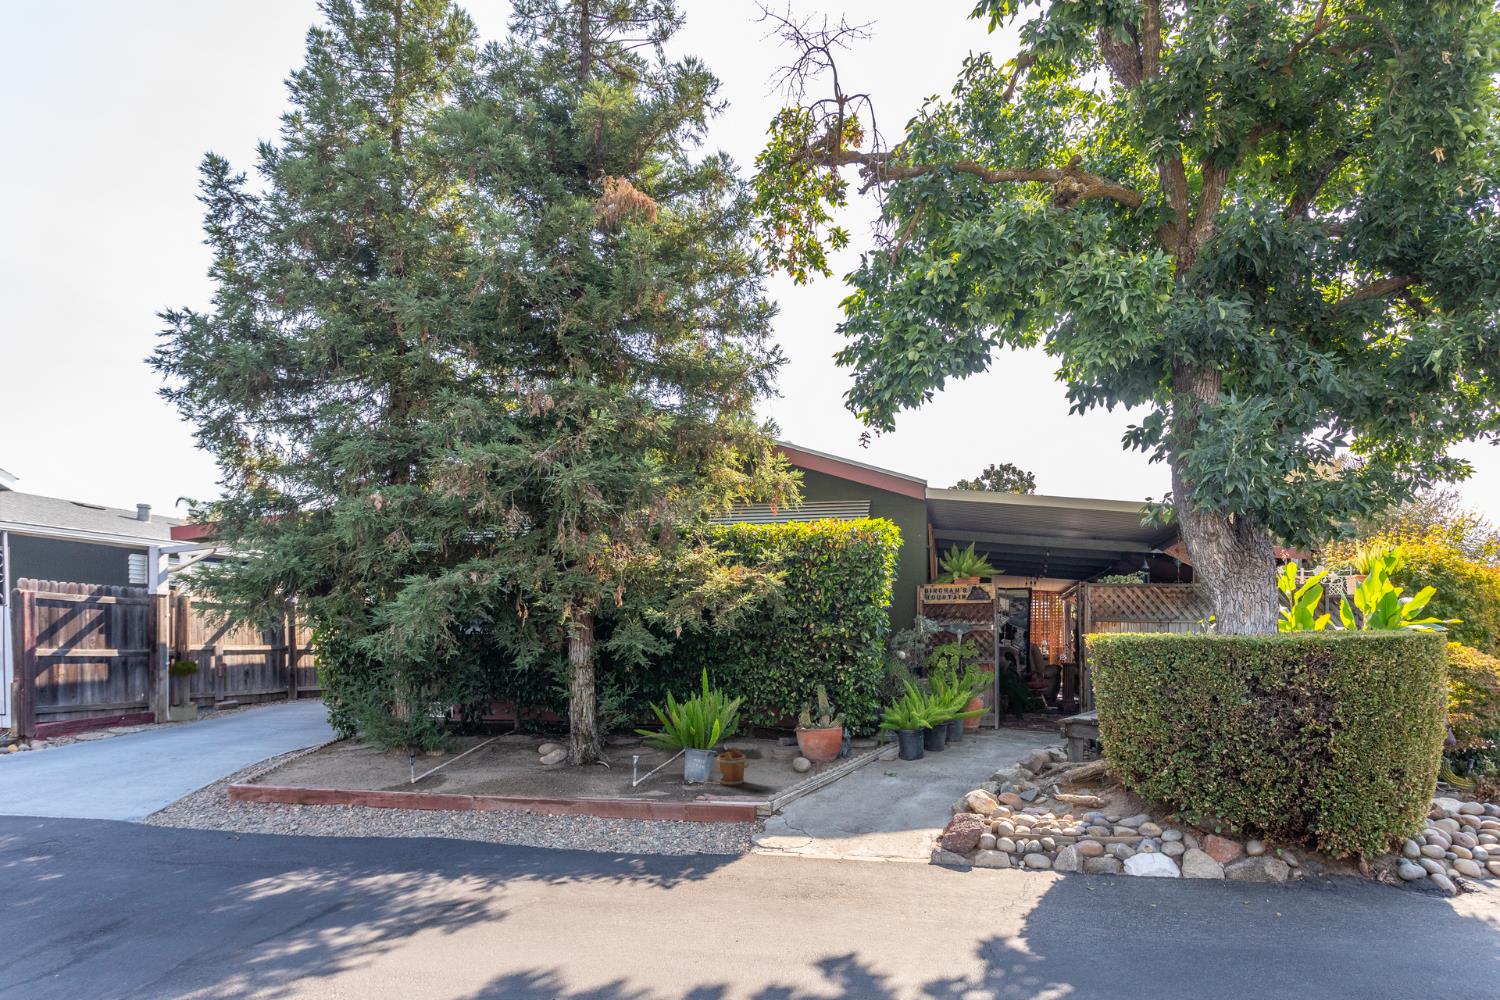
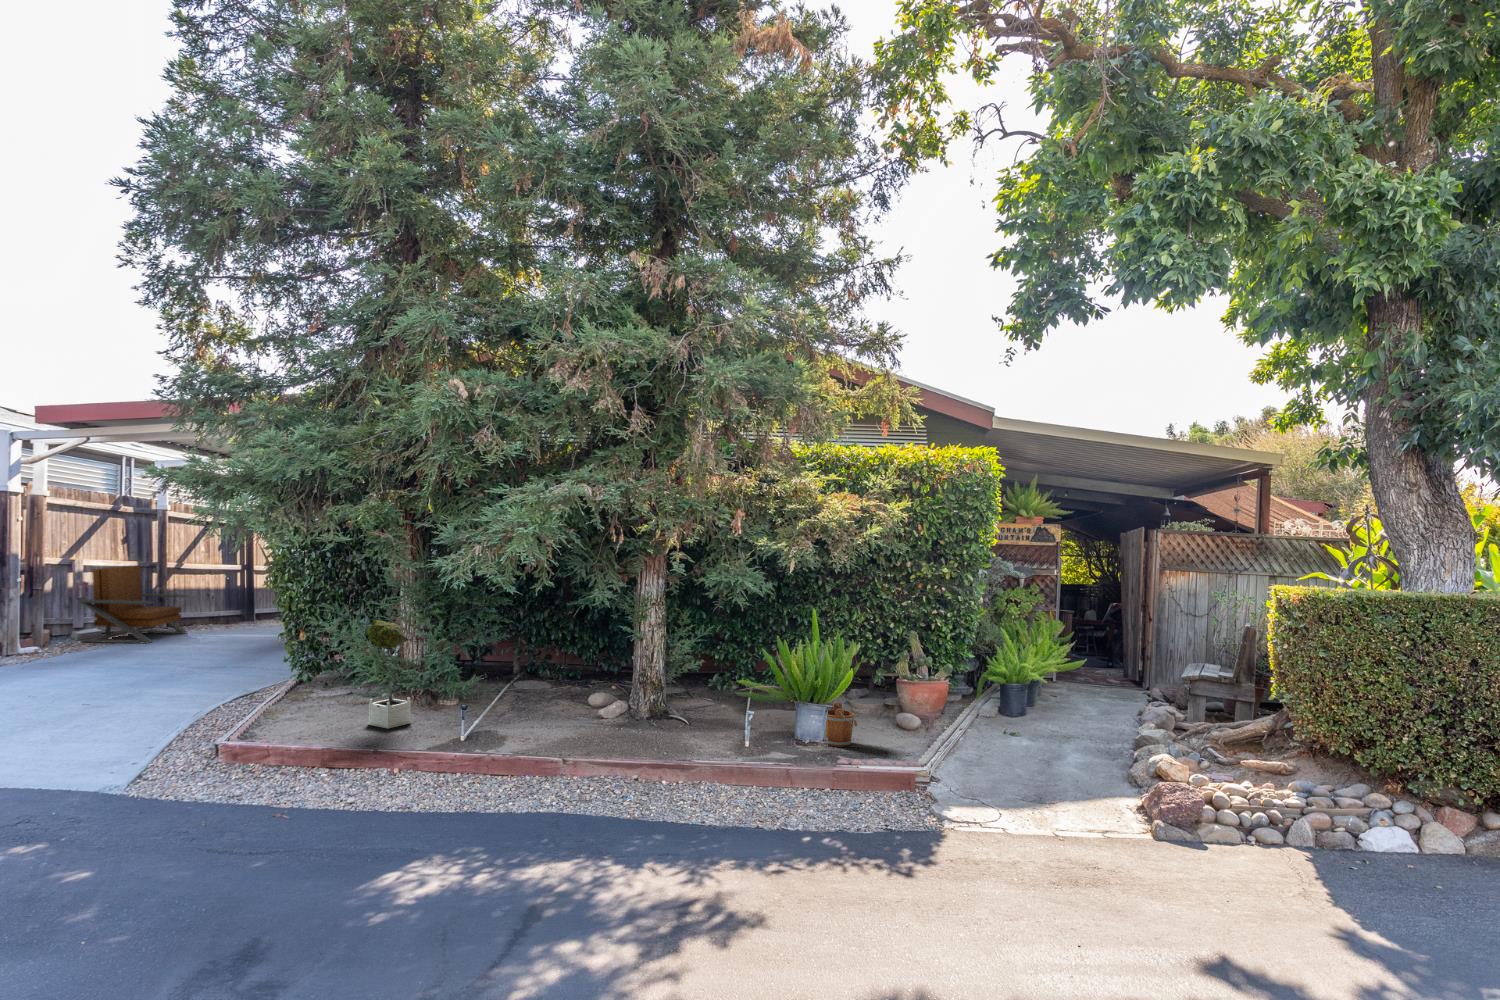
lounge chair: none [217,648,304,710] -> present [79,565,188,643]
potted tree: present [168,660,199,721] -> present [366,620,411,728]

